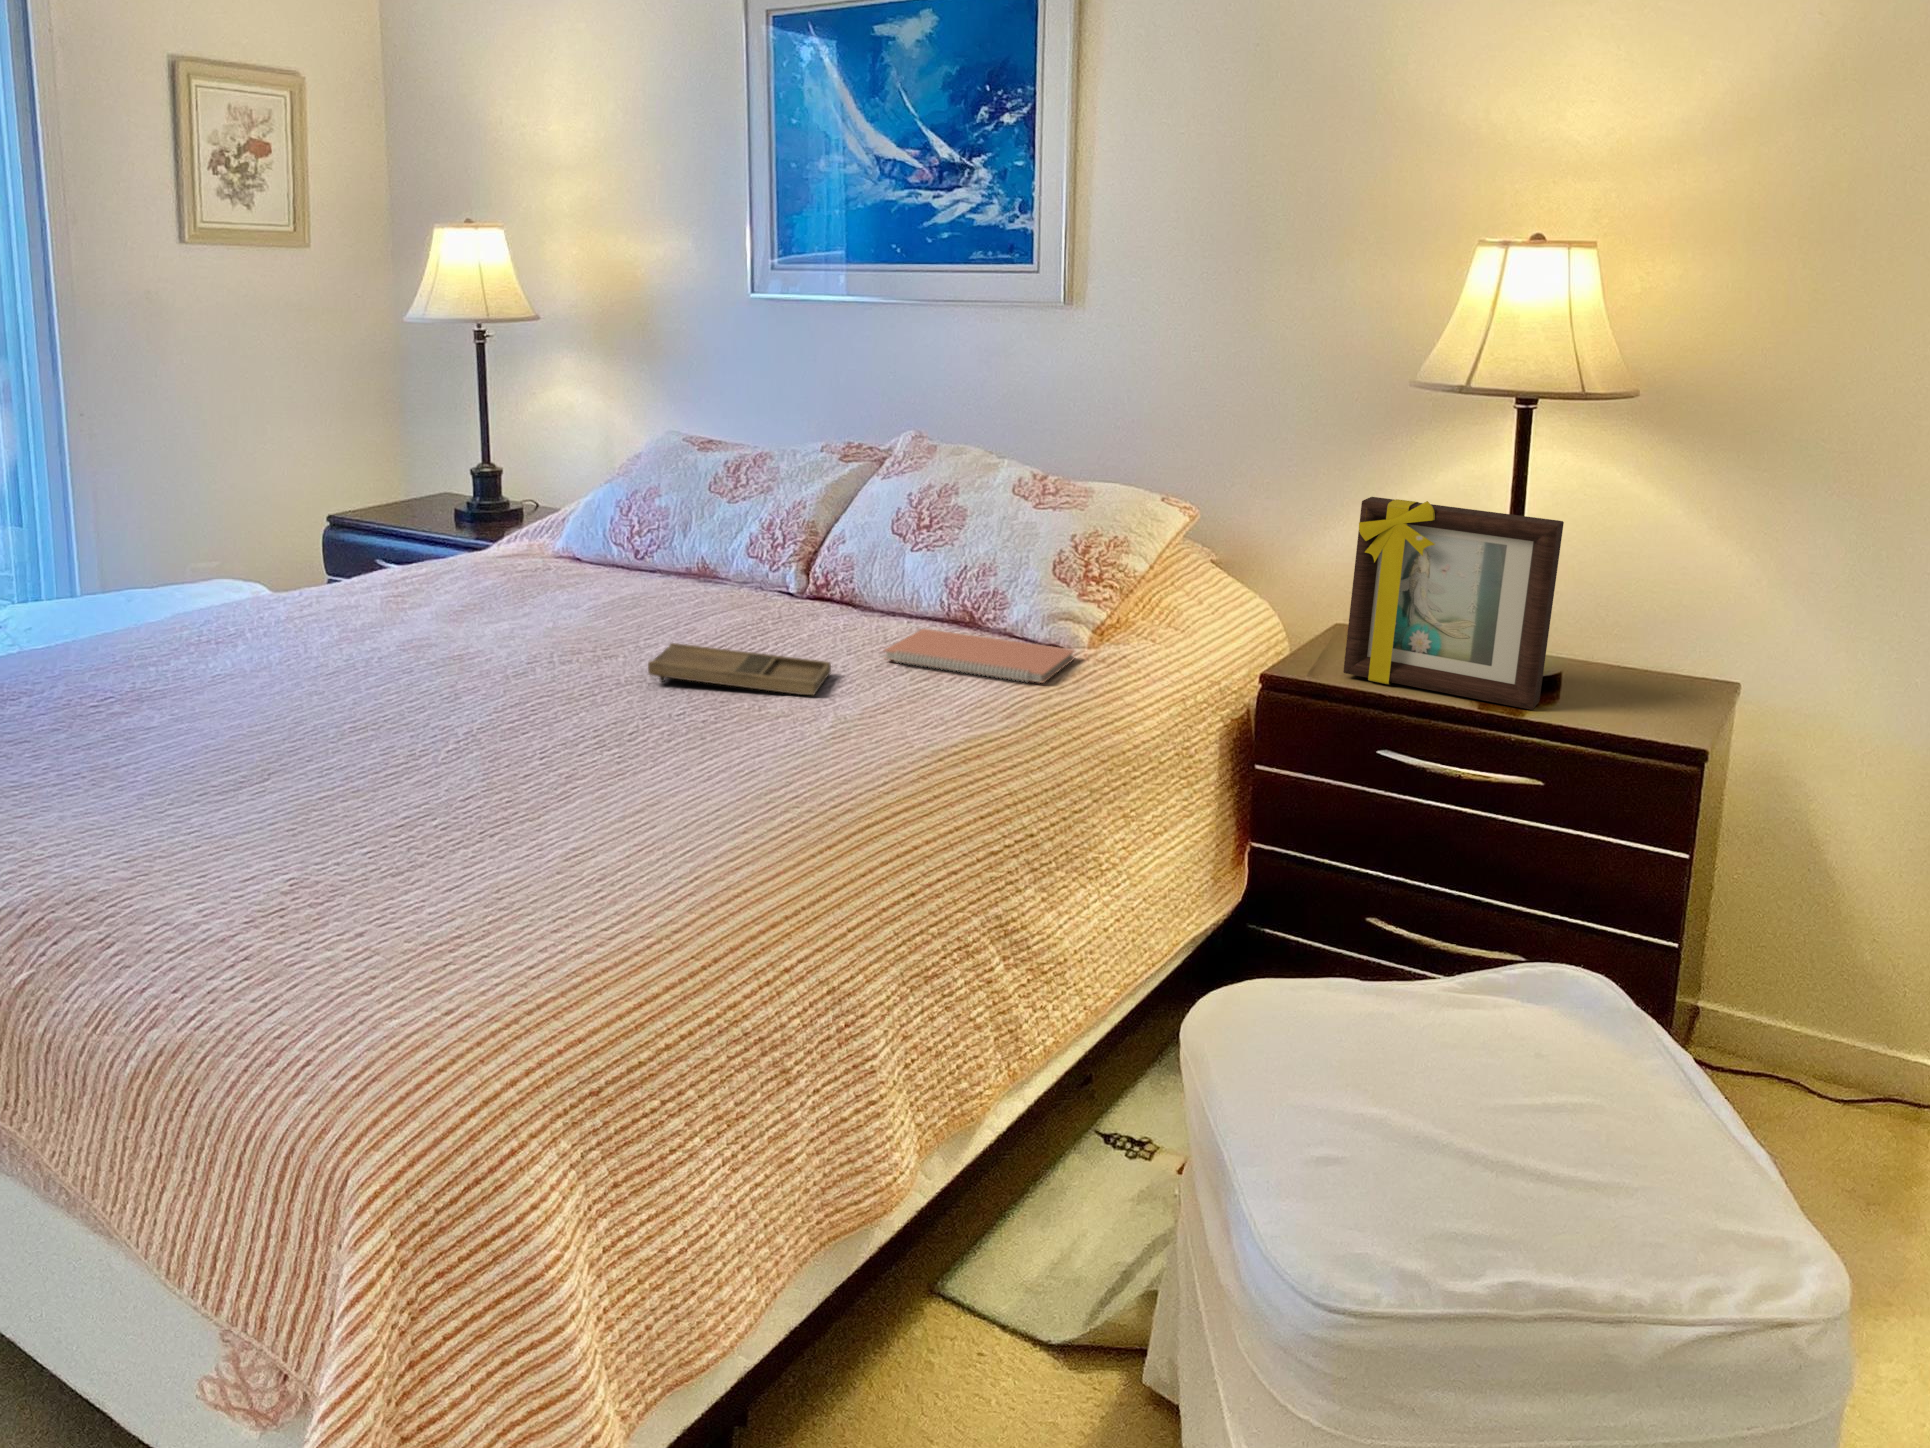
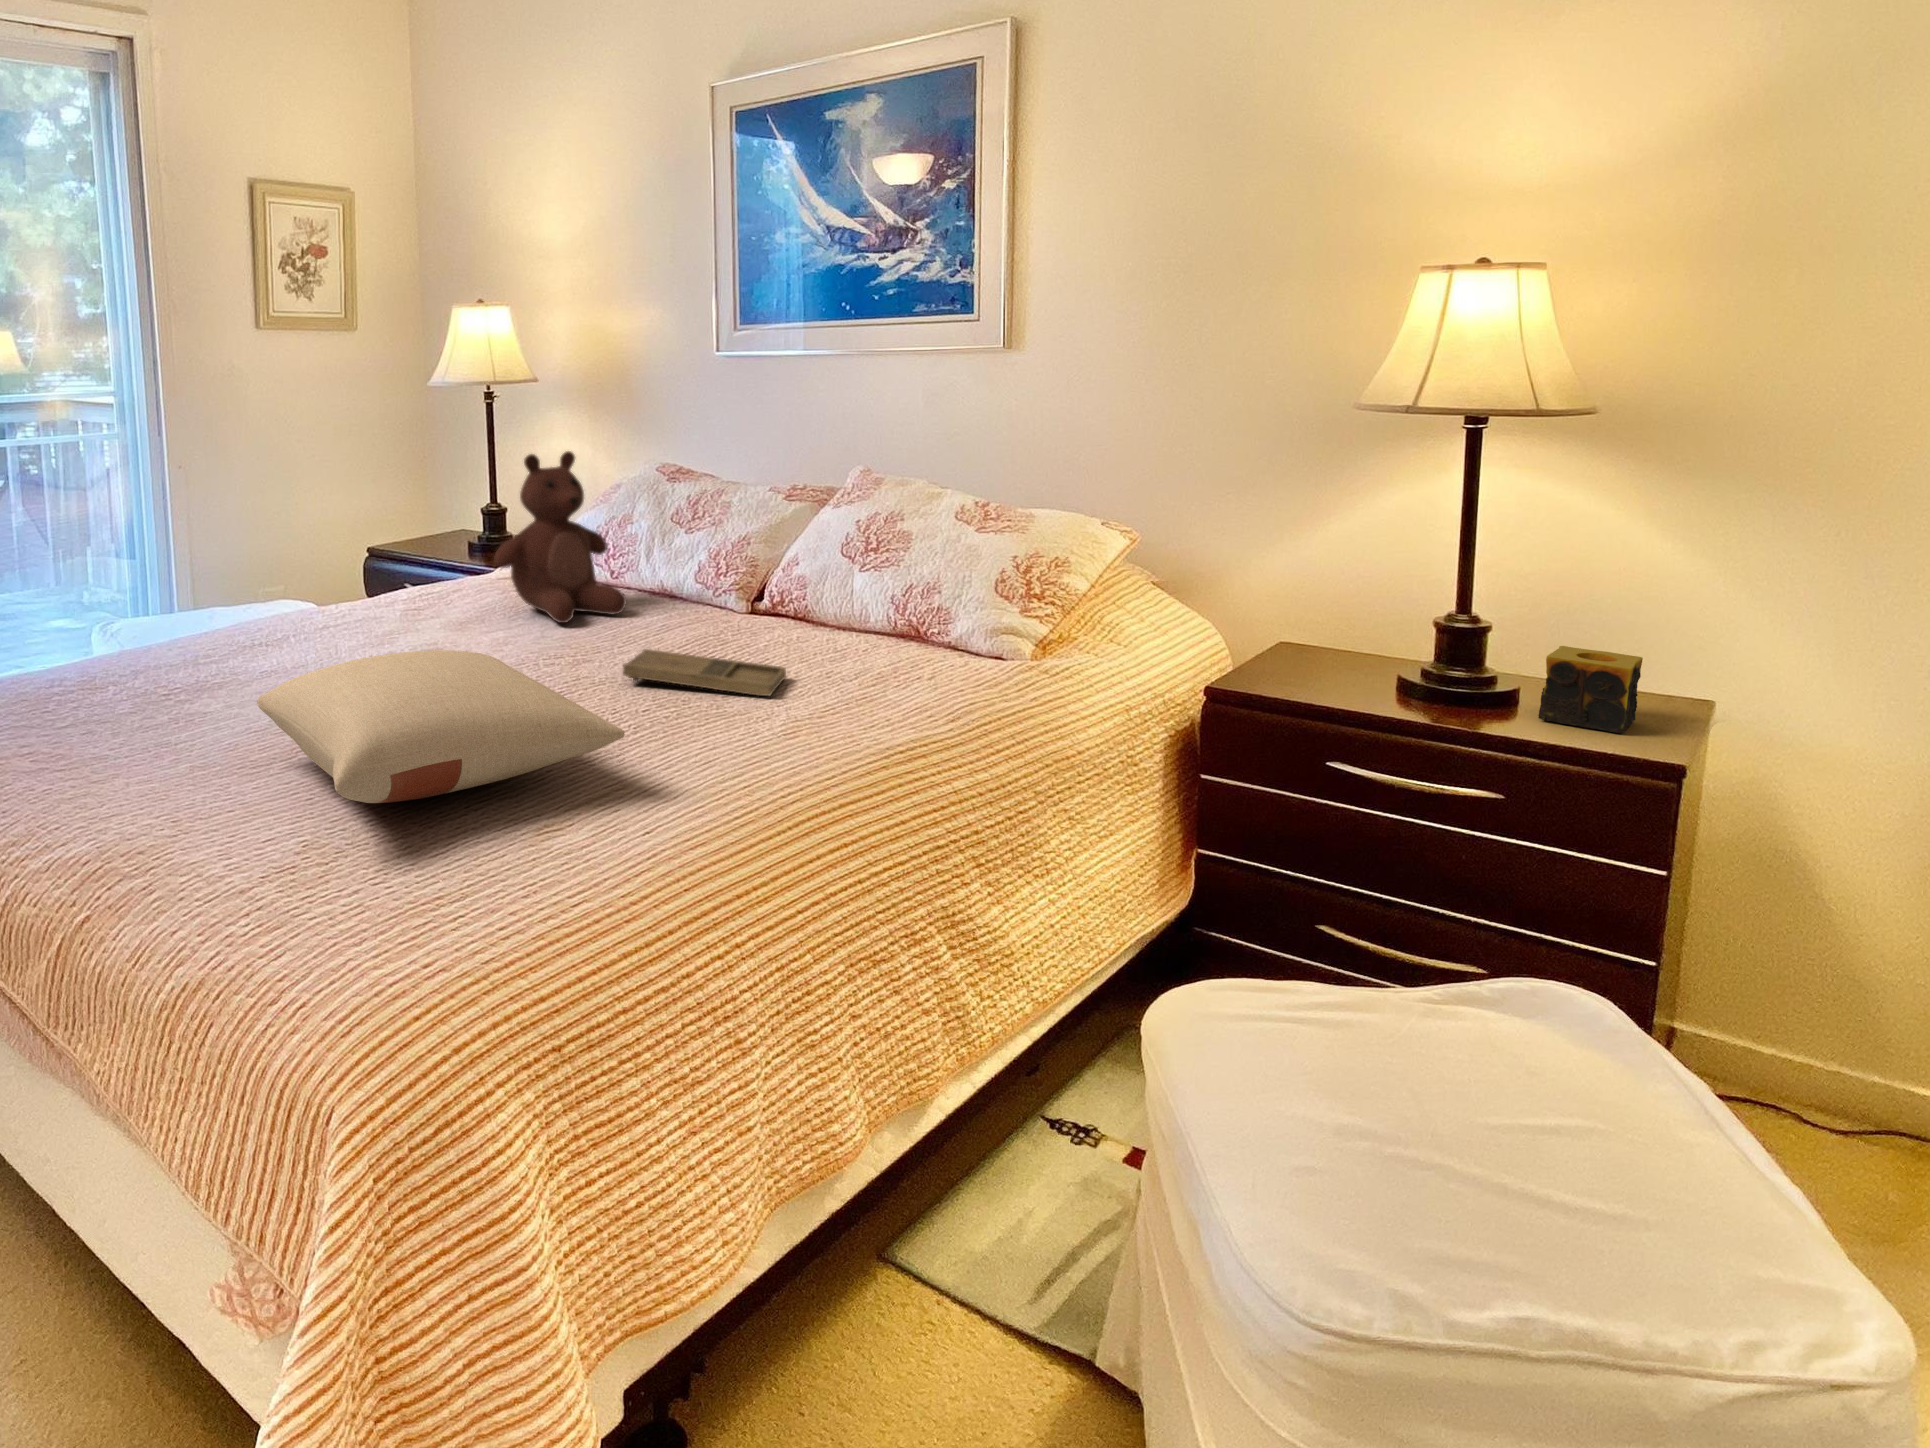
teddy bear: none [491,409,648,612] -> present [494,451,626,623]
picture frame: present [1343,497,1564,710] -> none [1288,516,1525,724]
notebook: present [885,629,1075,683] -> none [835,640,1017,690]
candle: none [1571,629,1664,716] -> present [1538,646,1643,733]
pillow: none [217,653,658,833] -> present [257,650,625,803]

